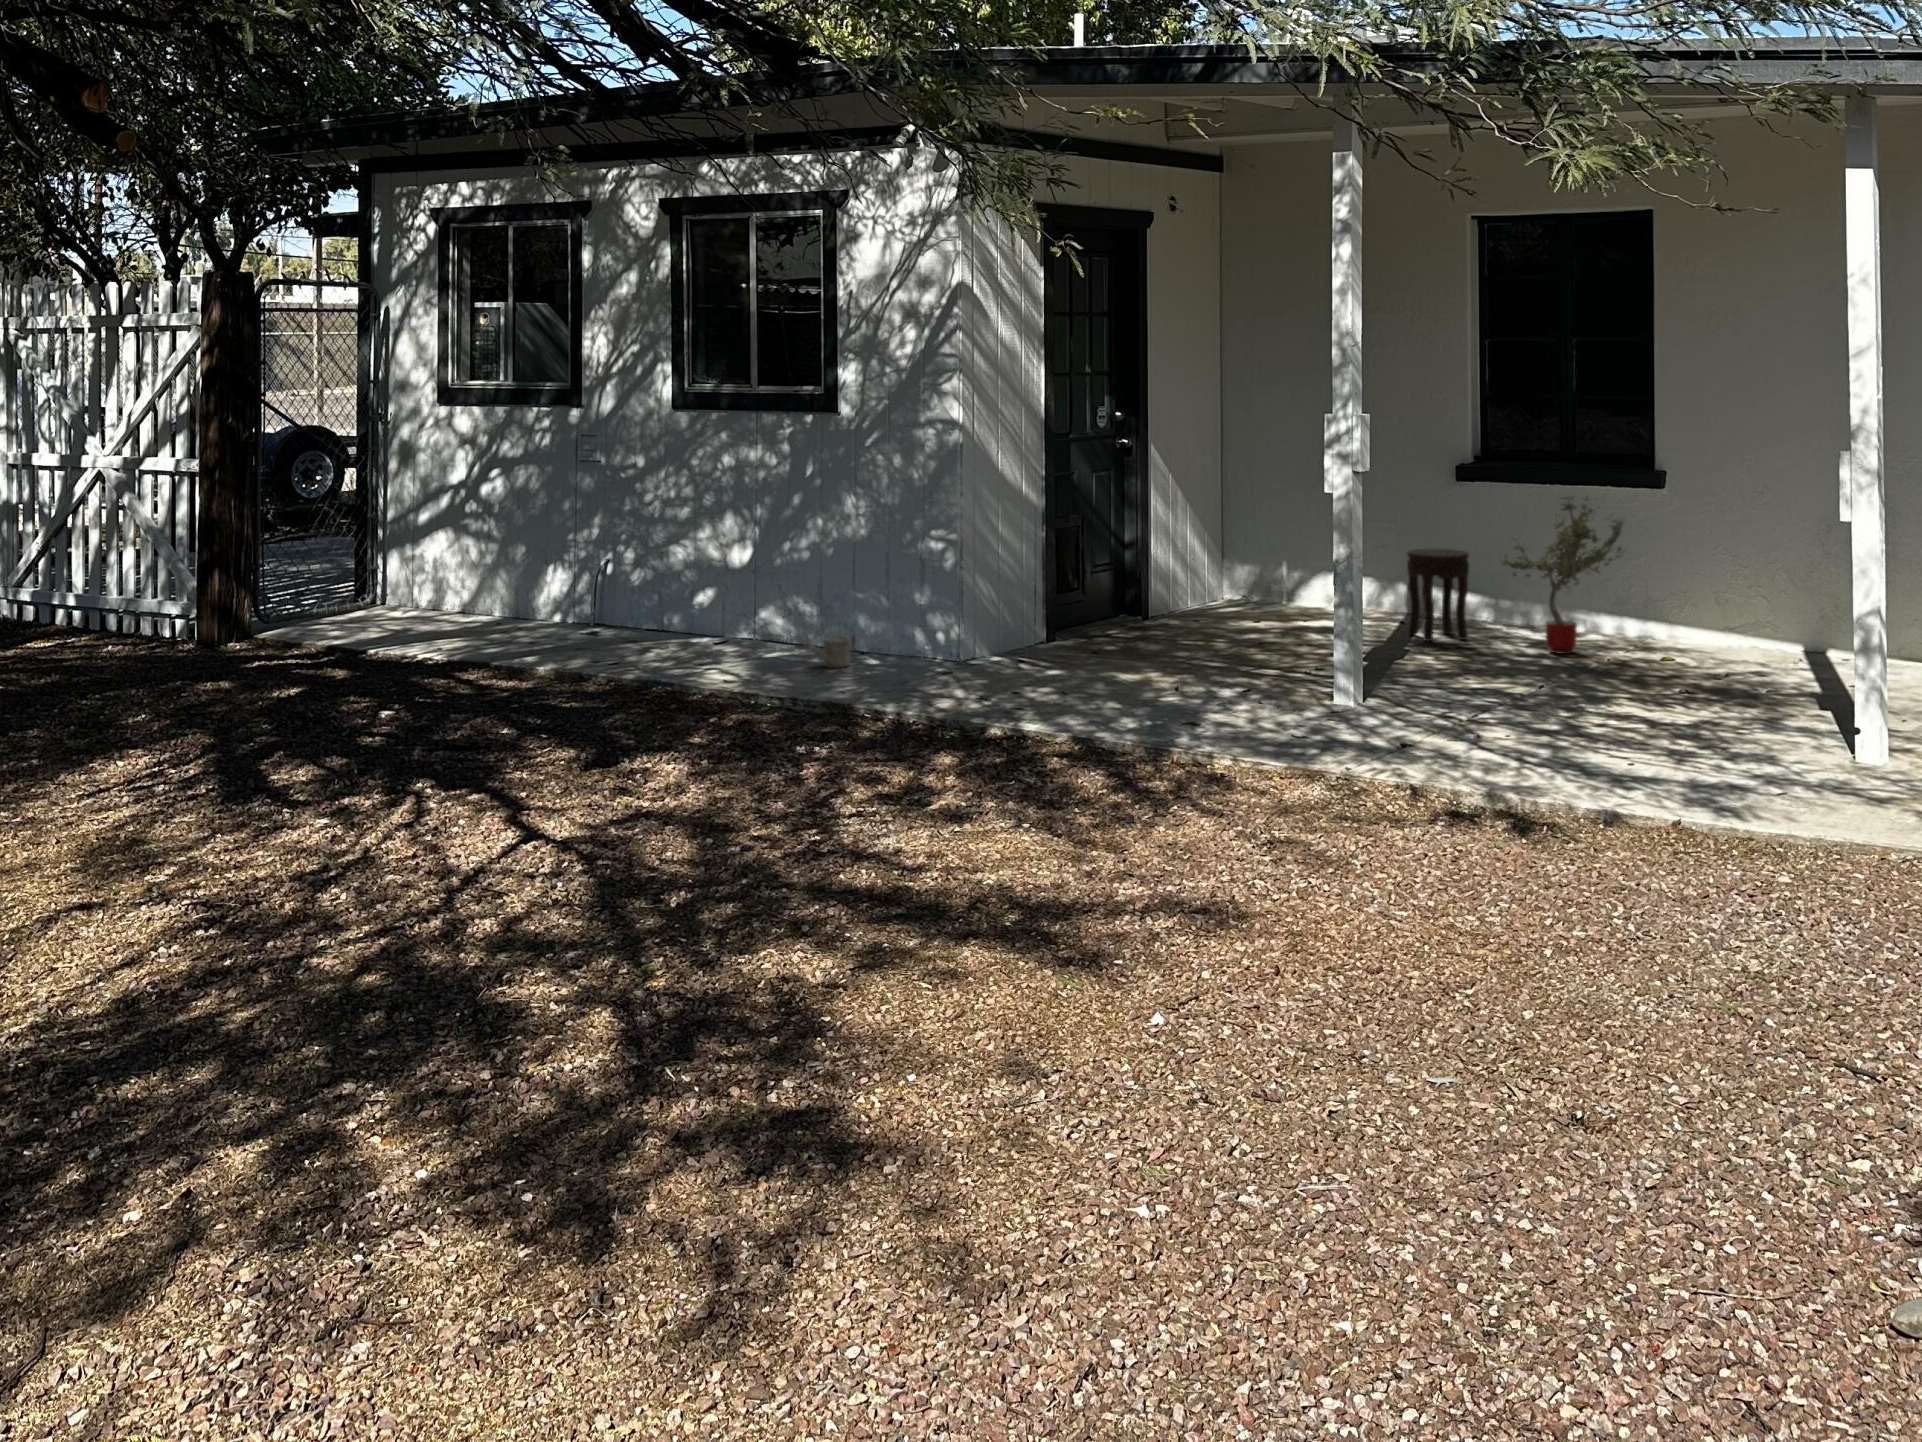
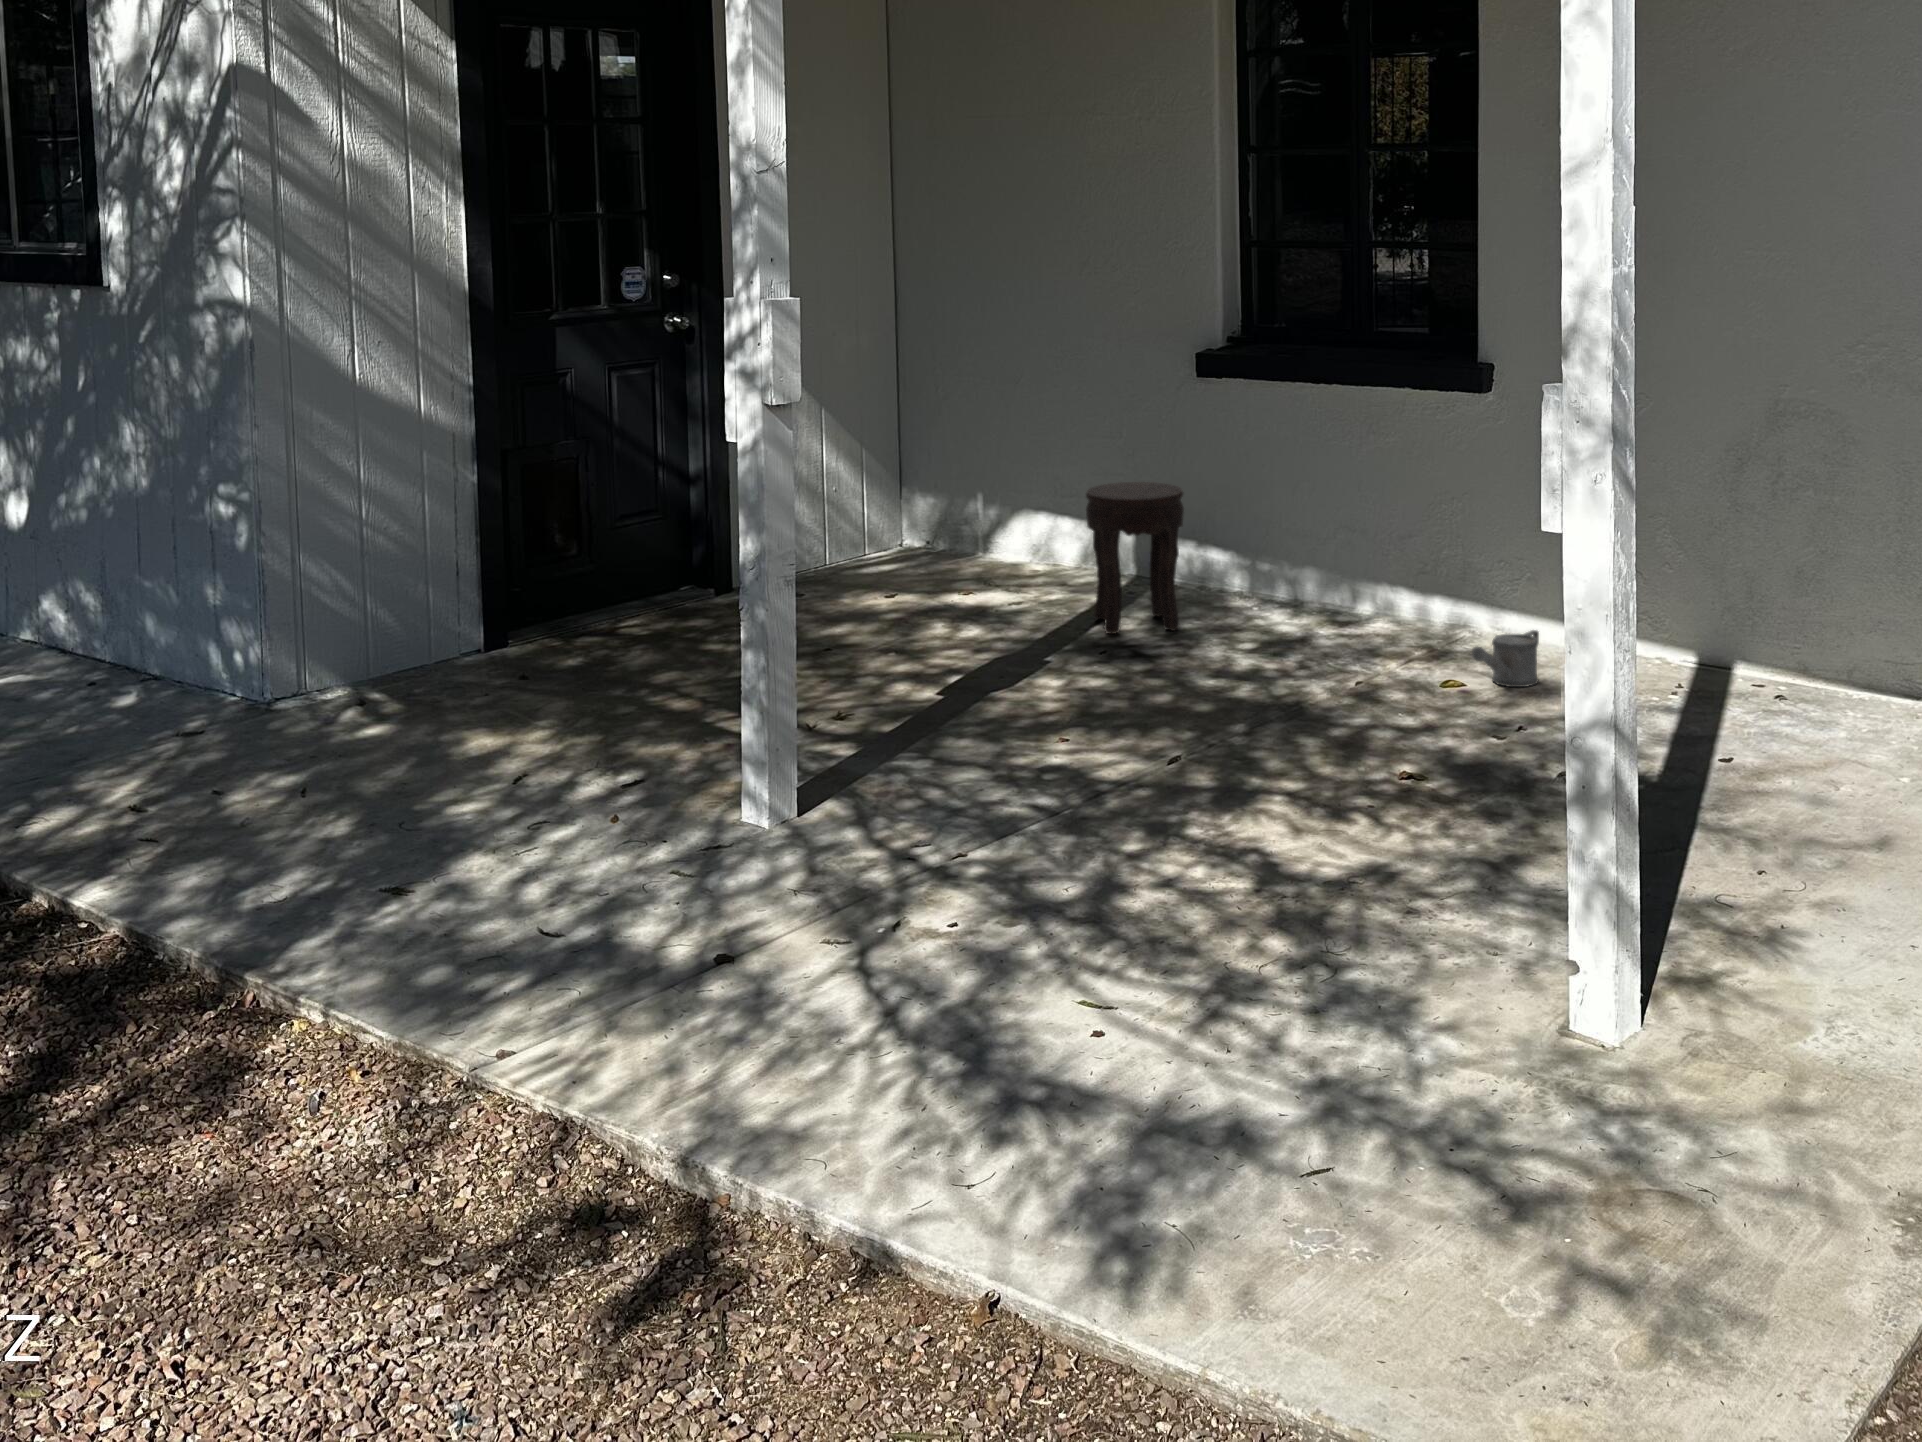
potted tree: present [1502,496,1623,654] -> none [1213,403,1399,664]
watering can: present [805,636,856,668] -> present [1472,630,1539,687]

